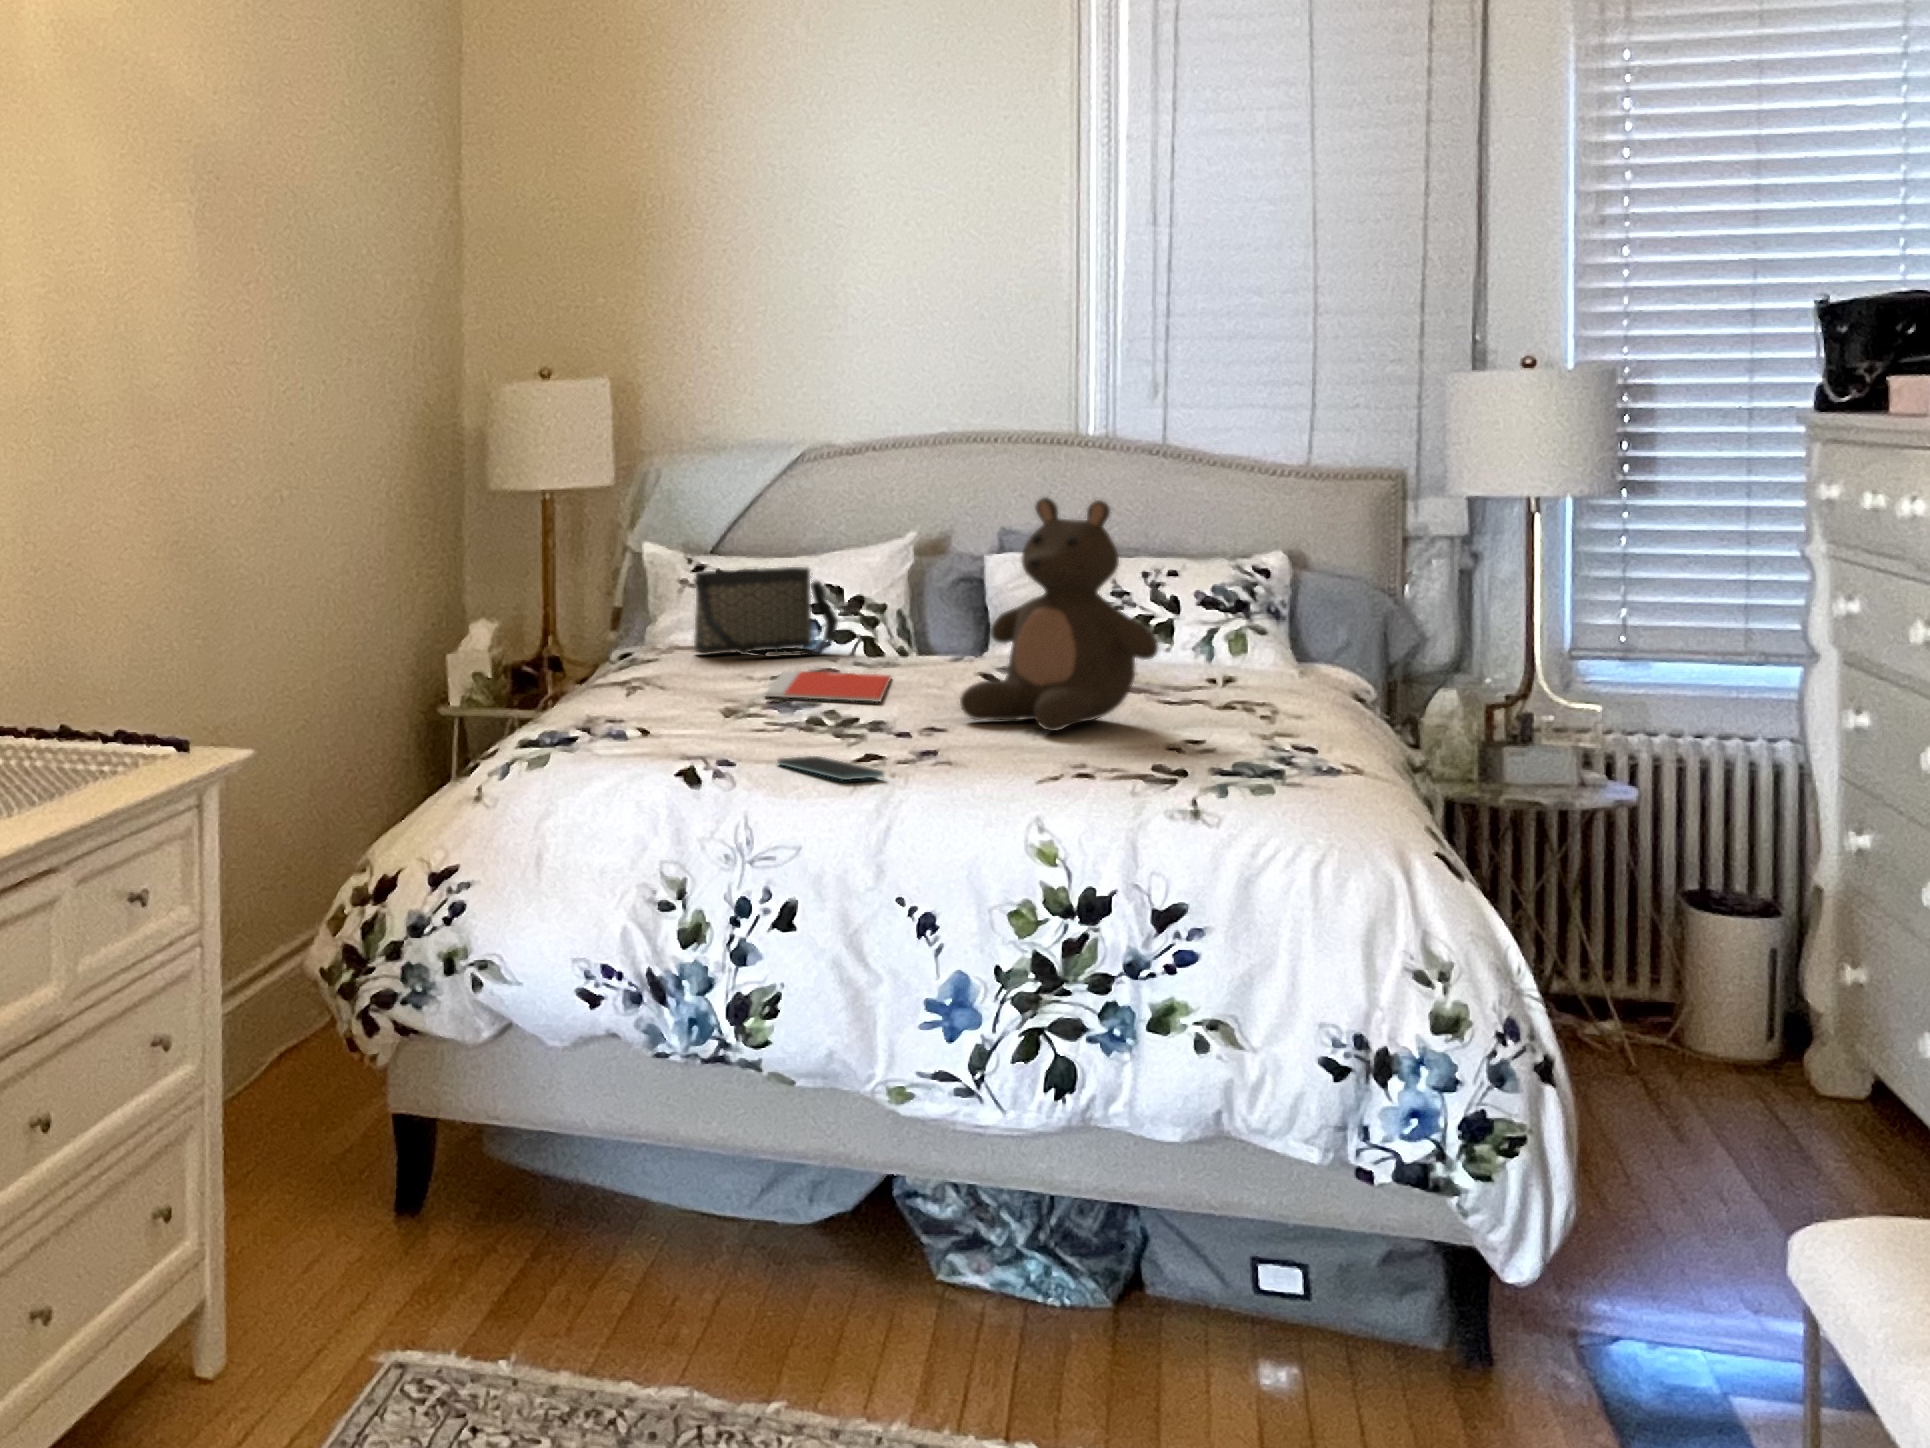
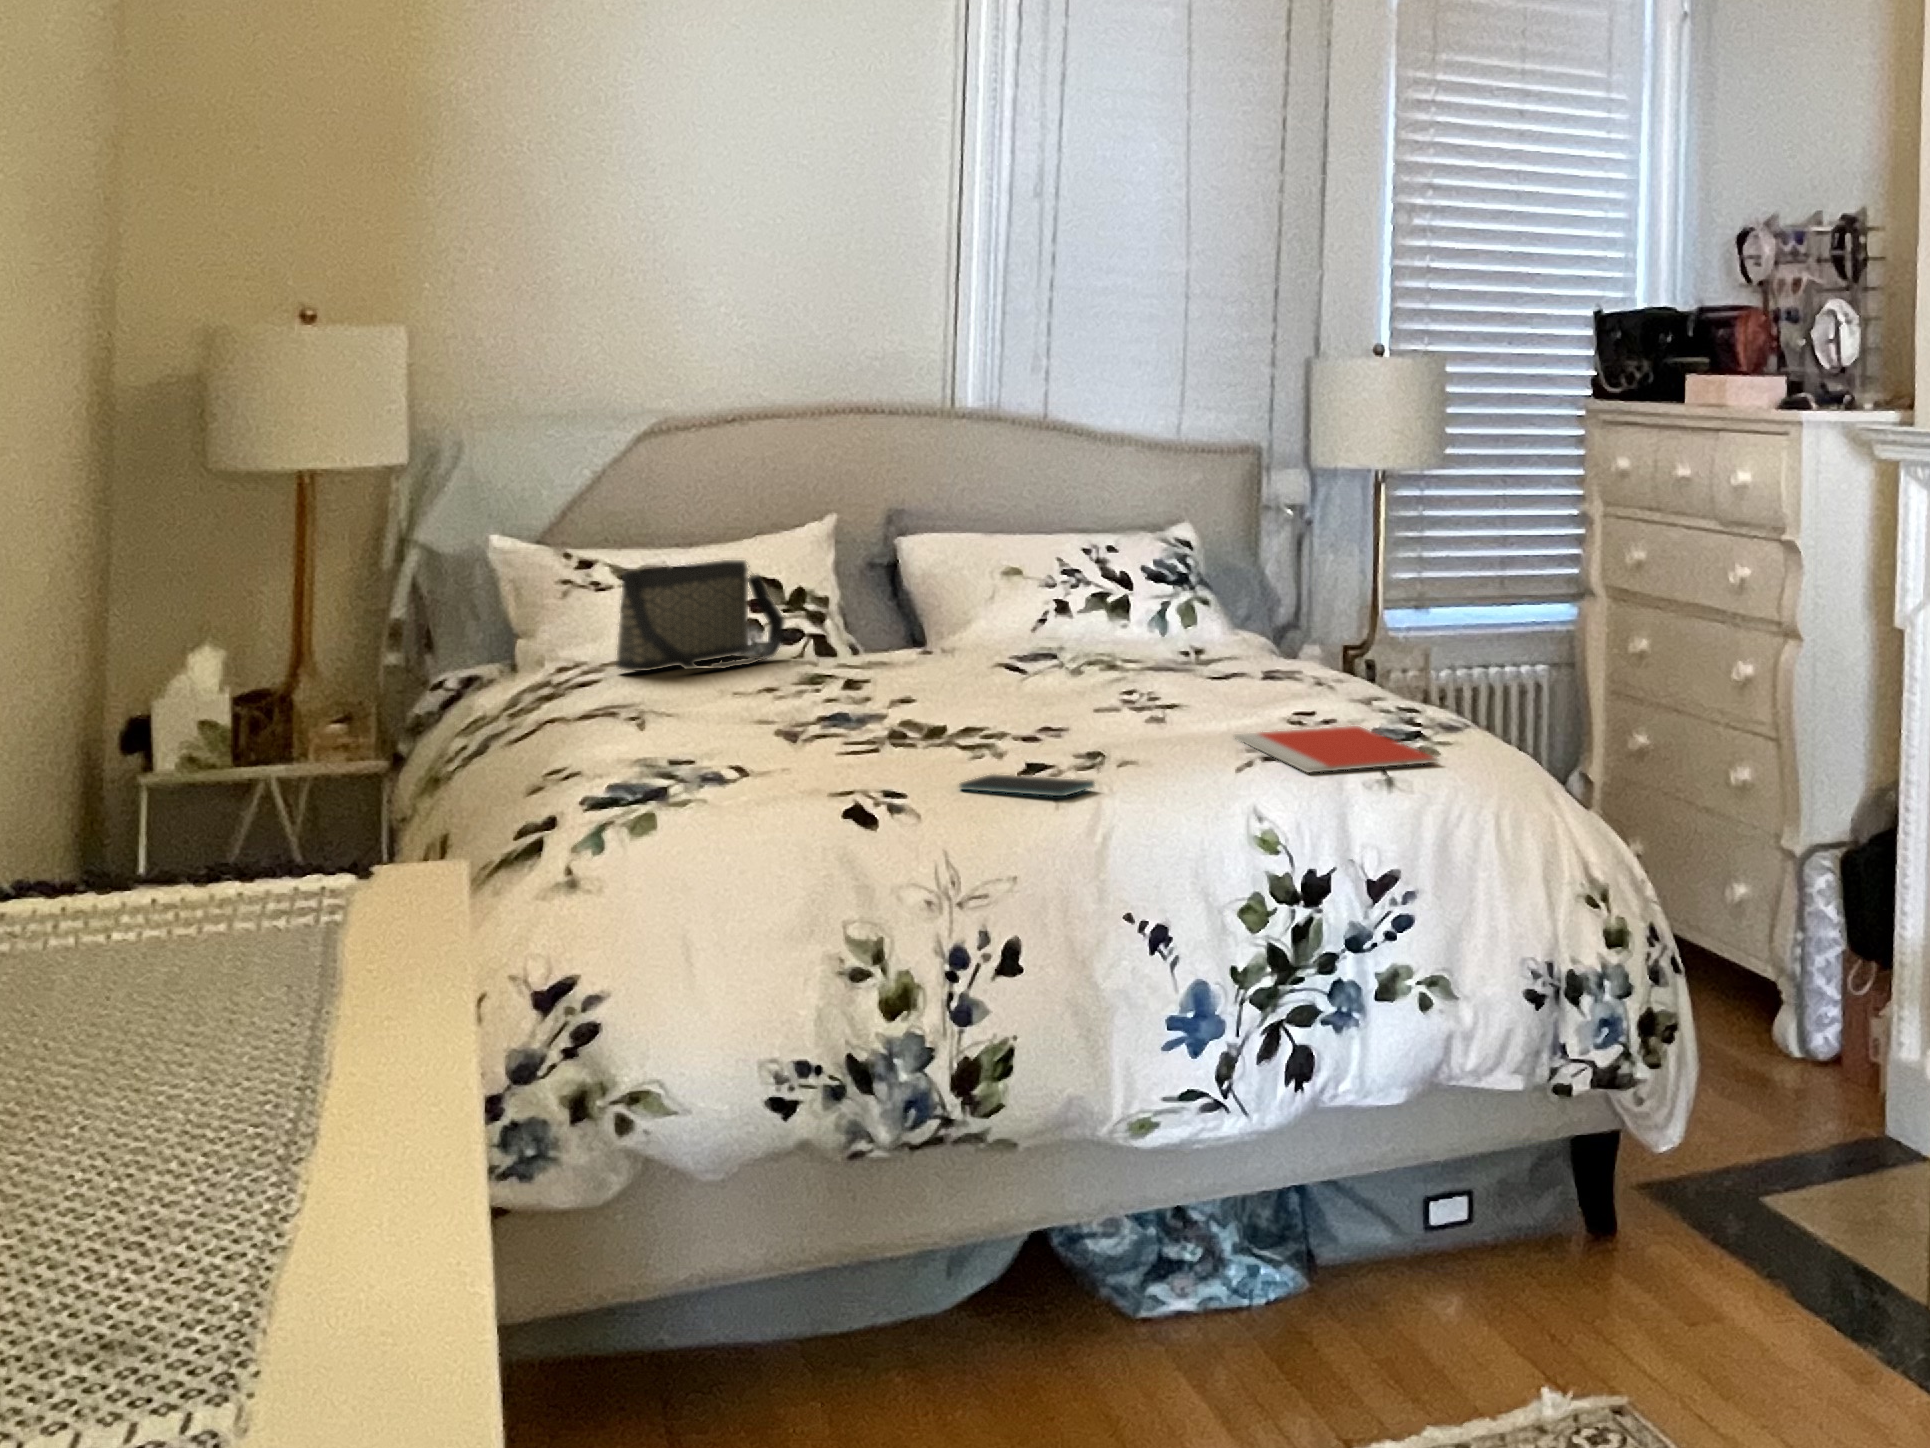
stuffed bear: present [960,497,1158,731] -> none [1051,477,1246,720]
notebook: present [765,671,891,702] -> present [1235,726,1438,772]

